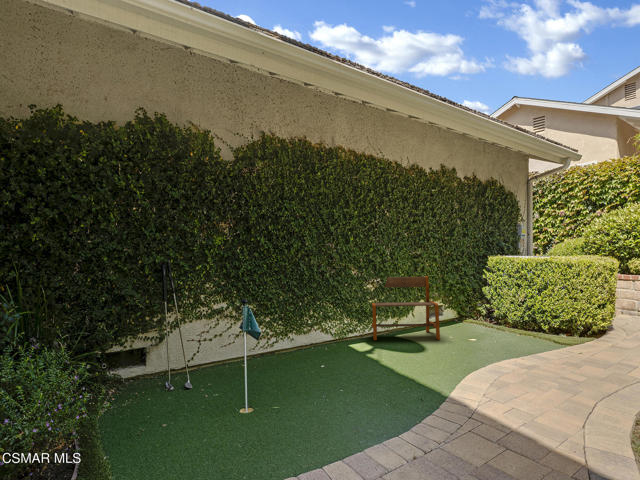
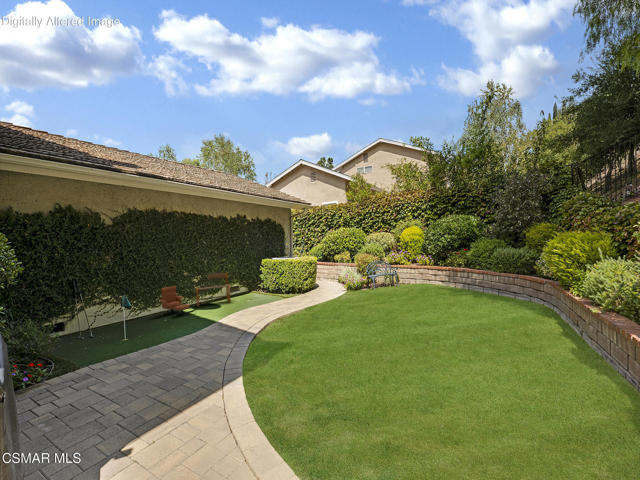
lounge chair: none [308,294,368,360] -> present [159,286,190,316]

